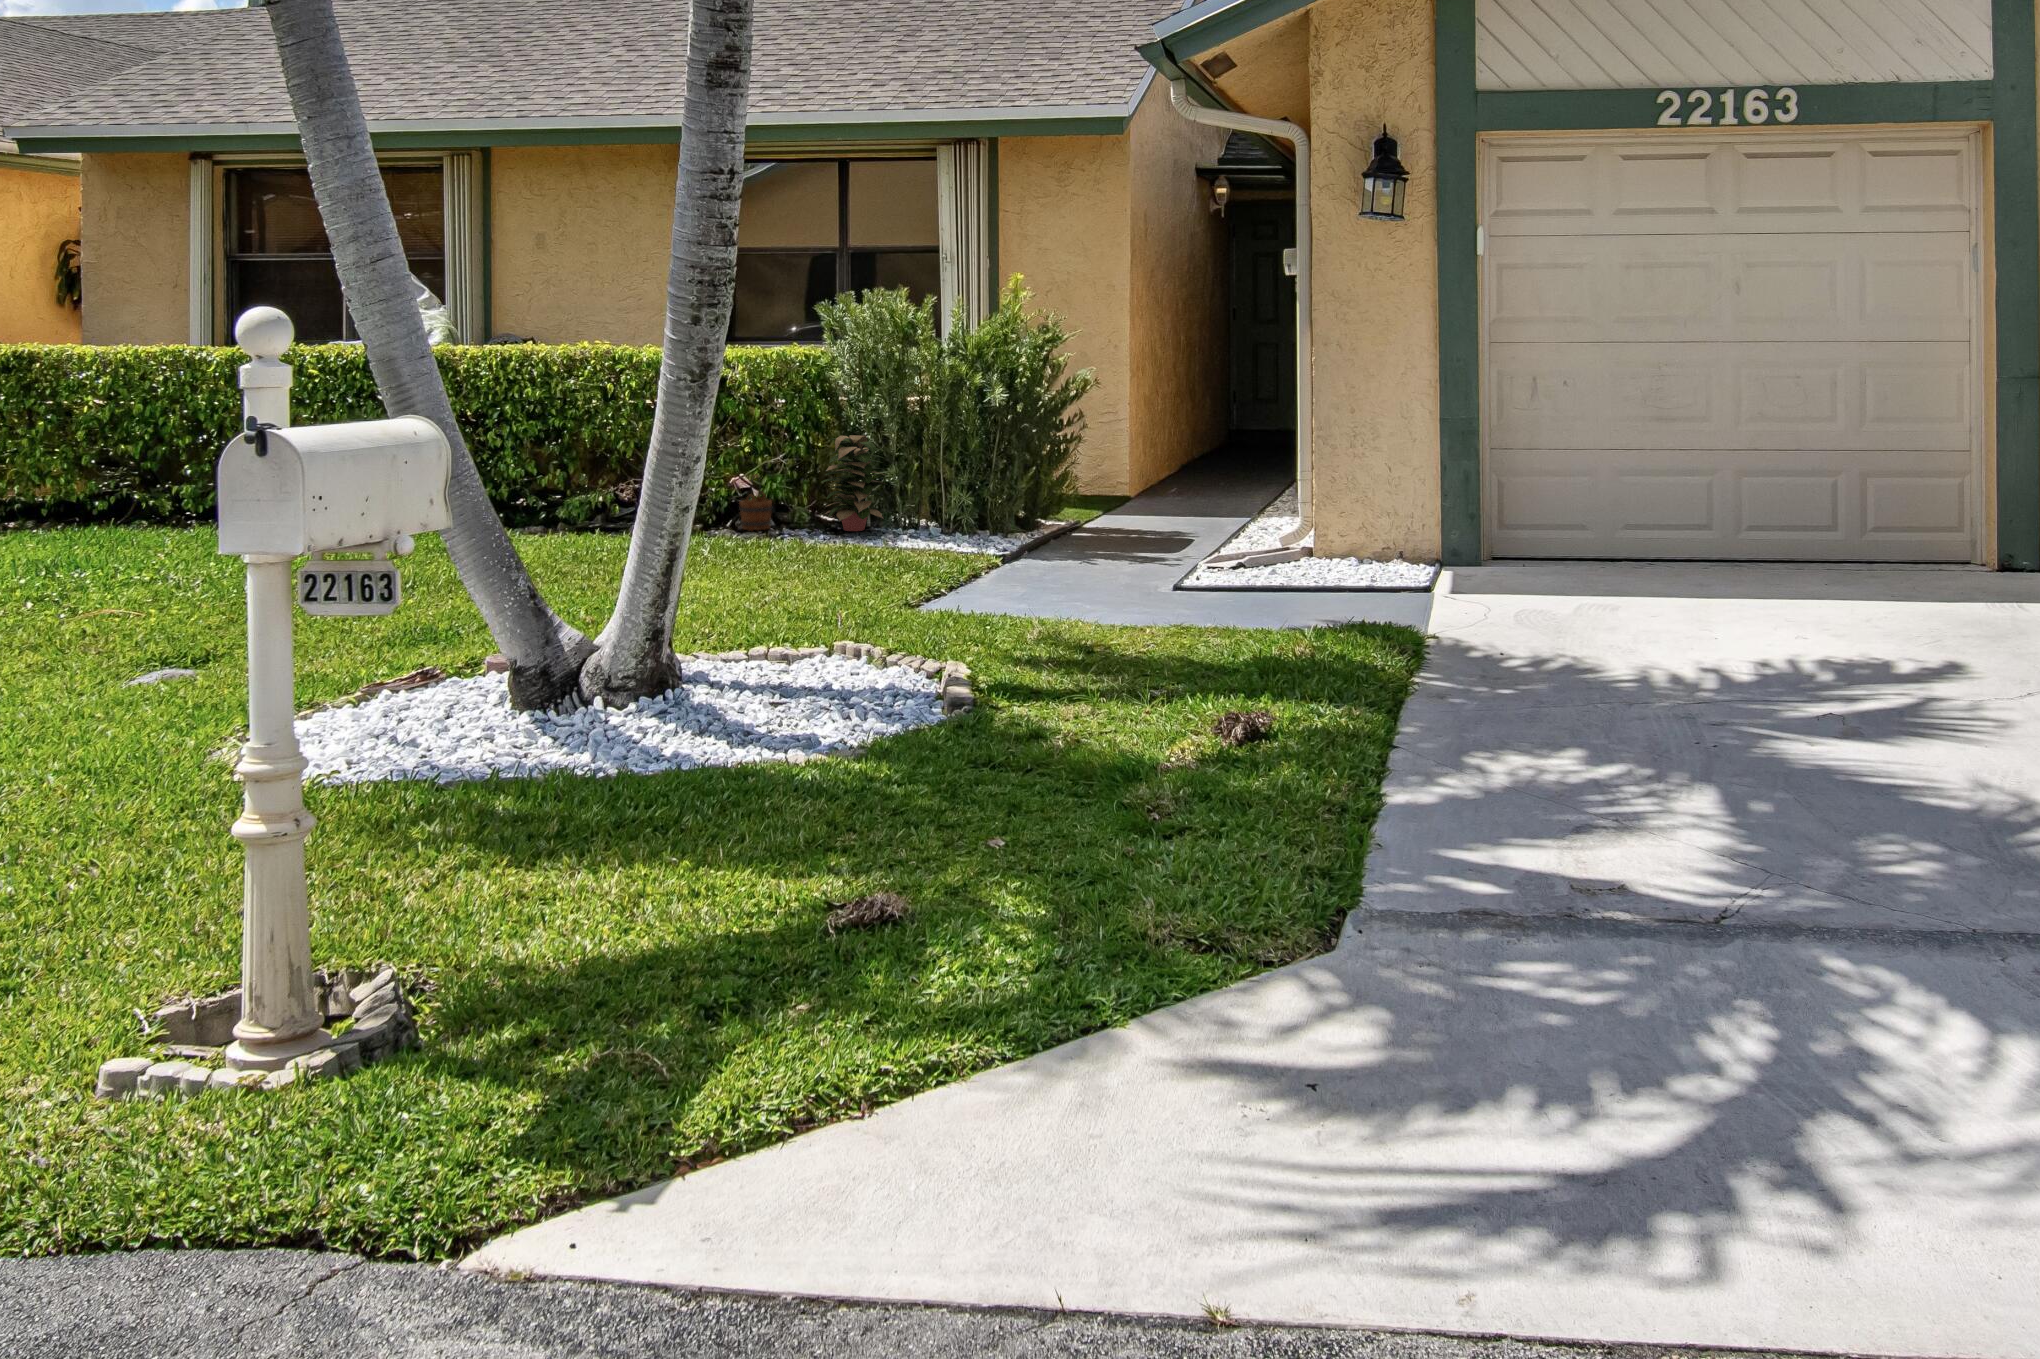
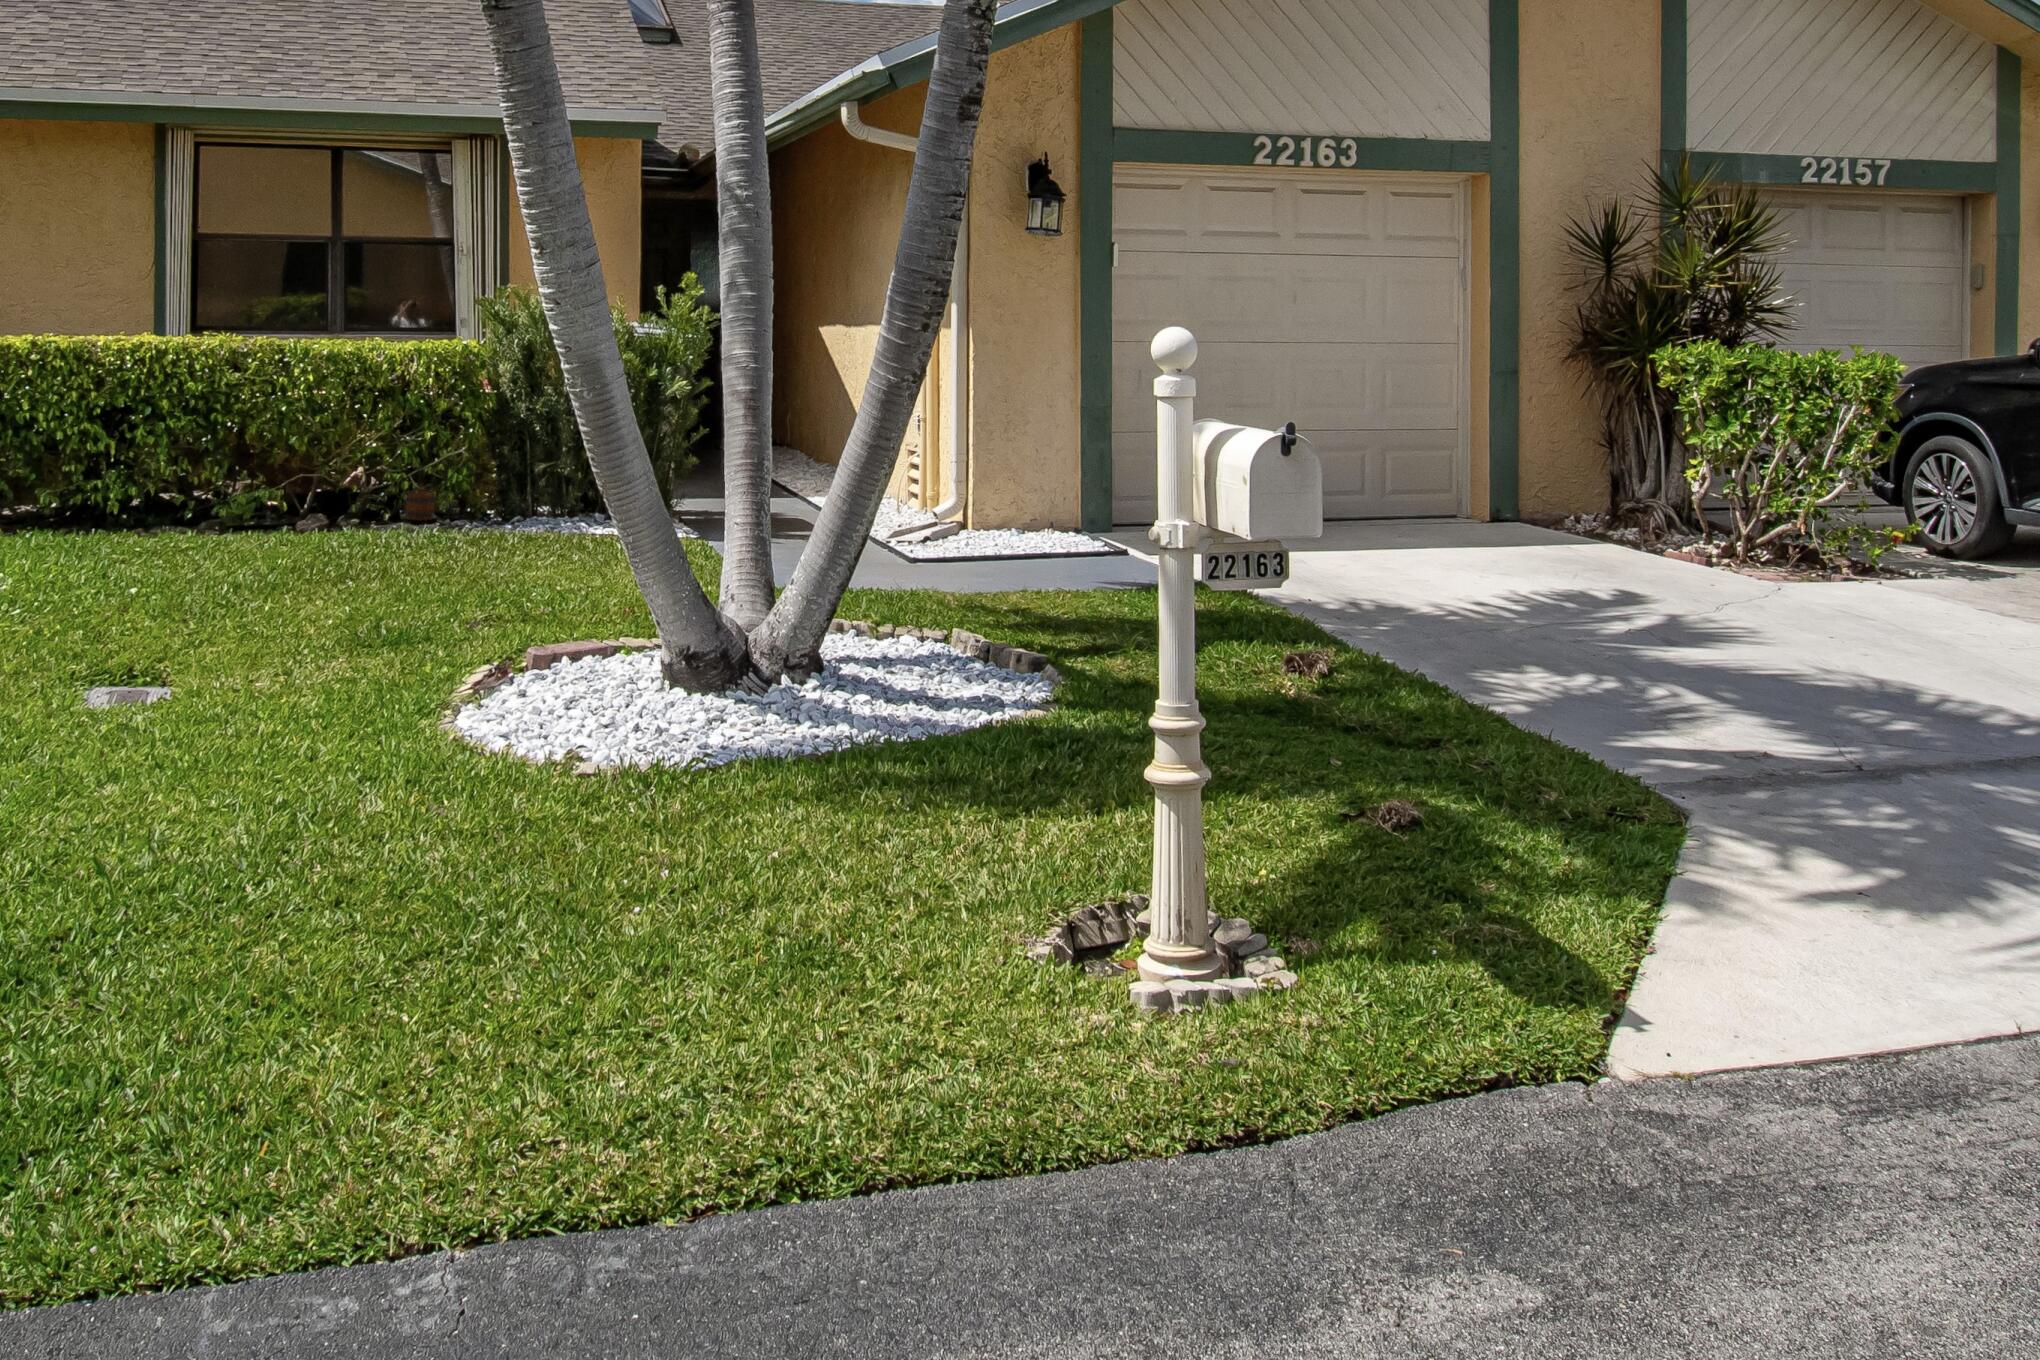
decorative plant: present [822,435,886,531] -> none [481,426,548,519]

